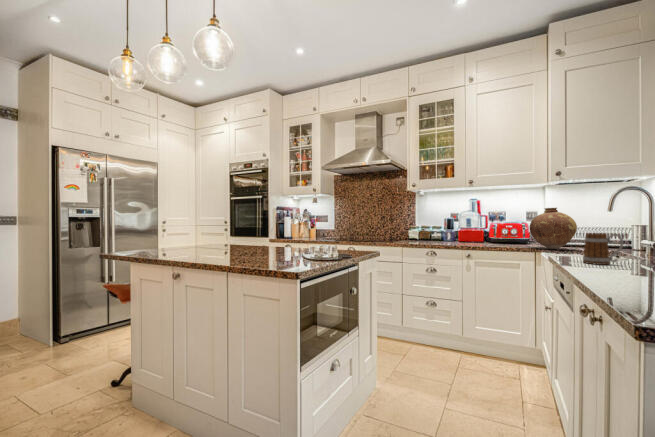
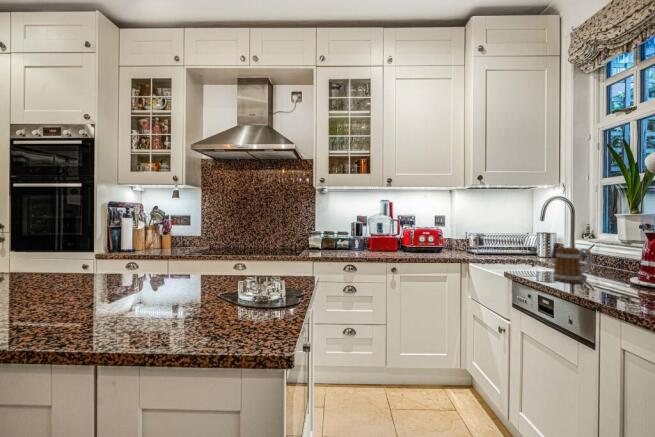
vase: present [530,208,577,249] -> none [456,214,501,259]

